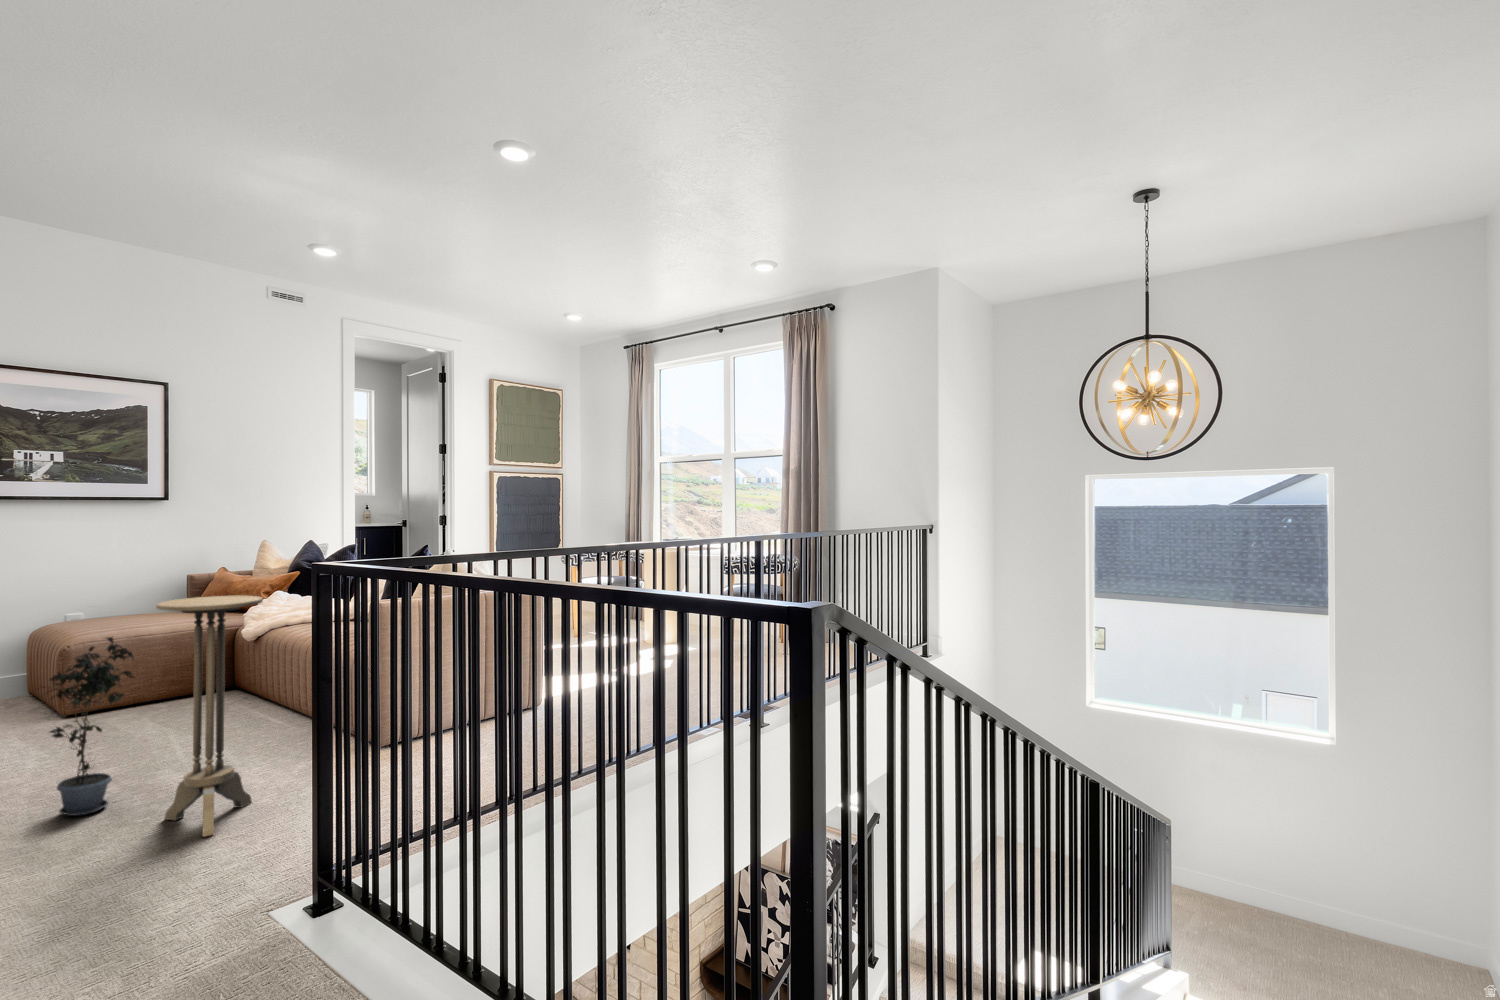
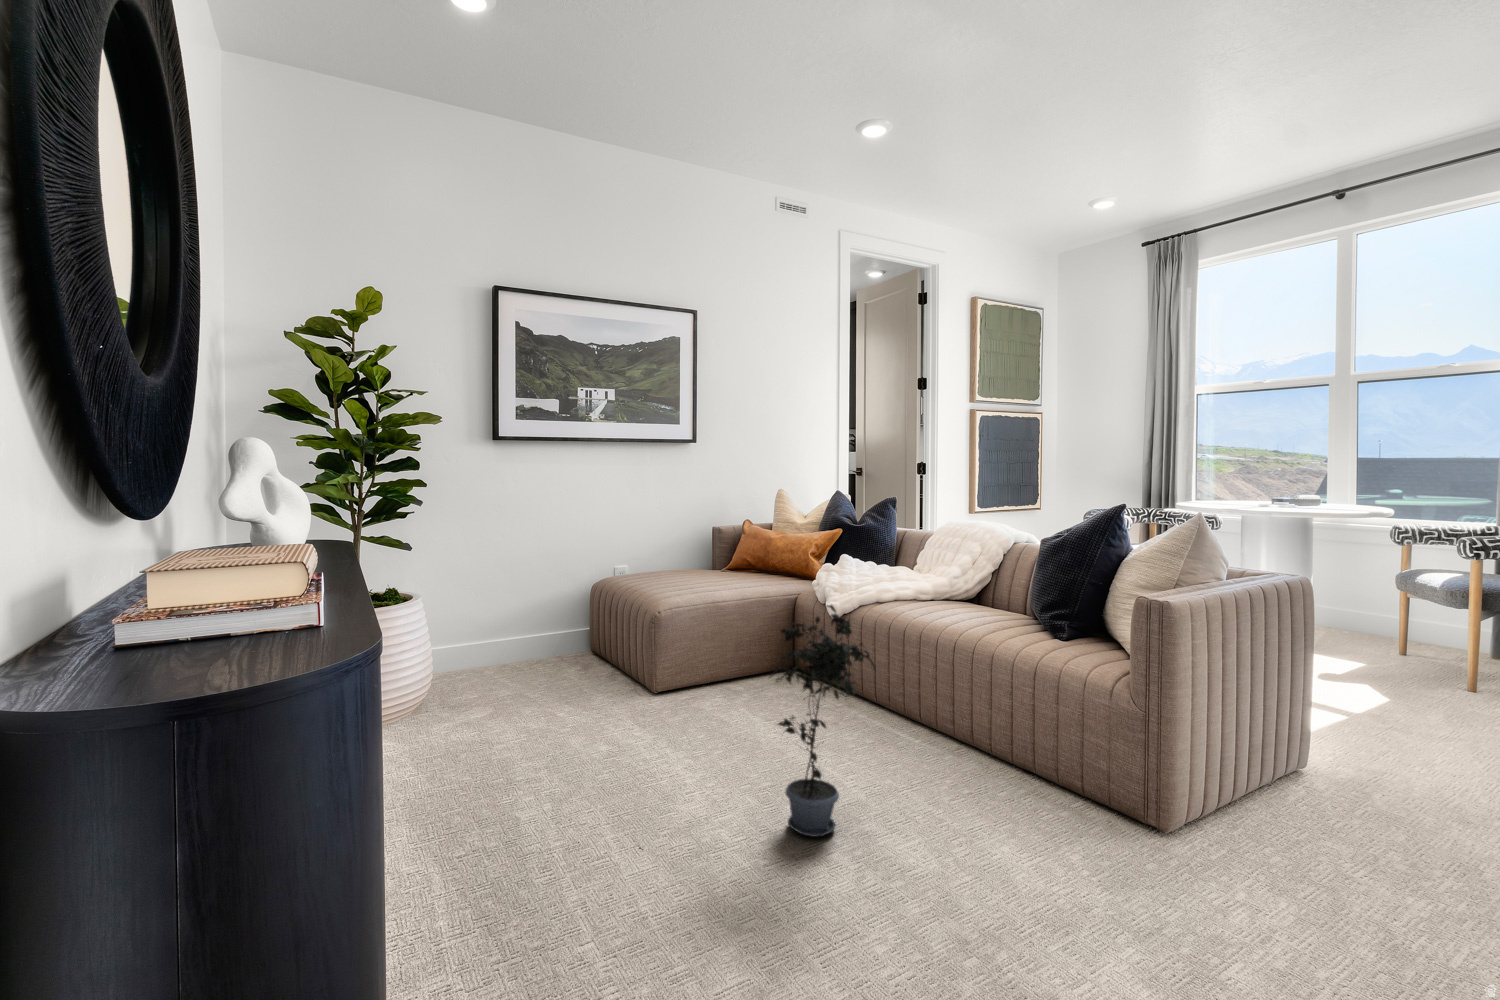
side table: present [156,596,263,837] -> none [934,557,1078,916]

